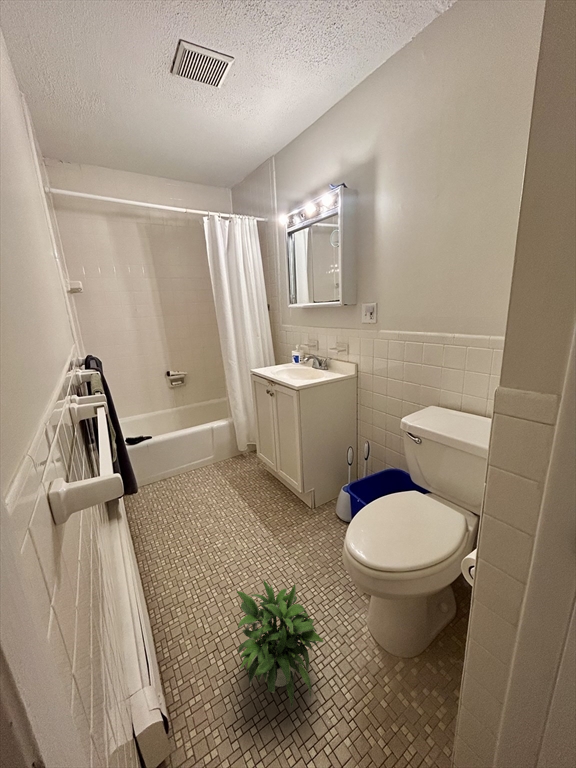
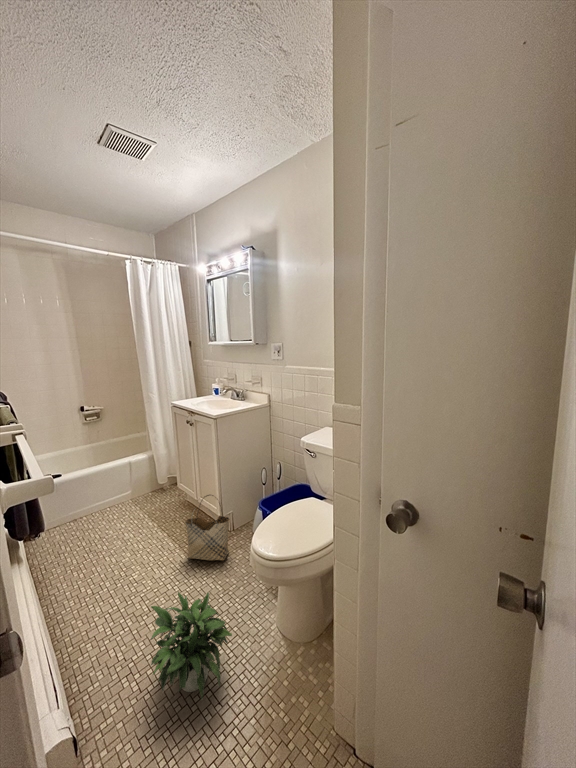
woven basket: none [266,471,312,540] -> present [185,495,229,560]

